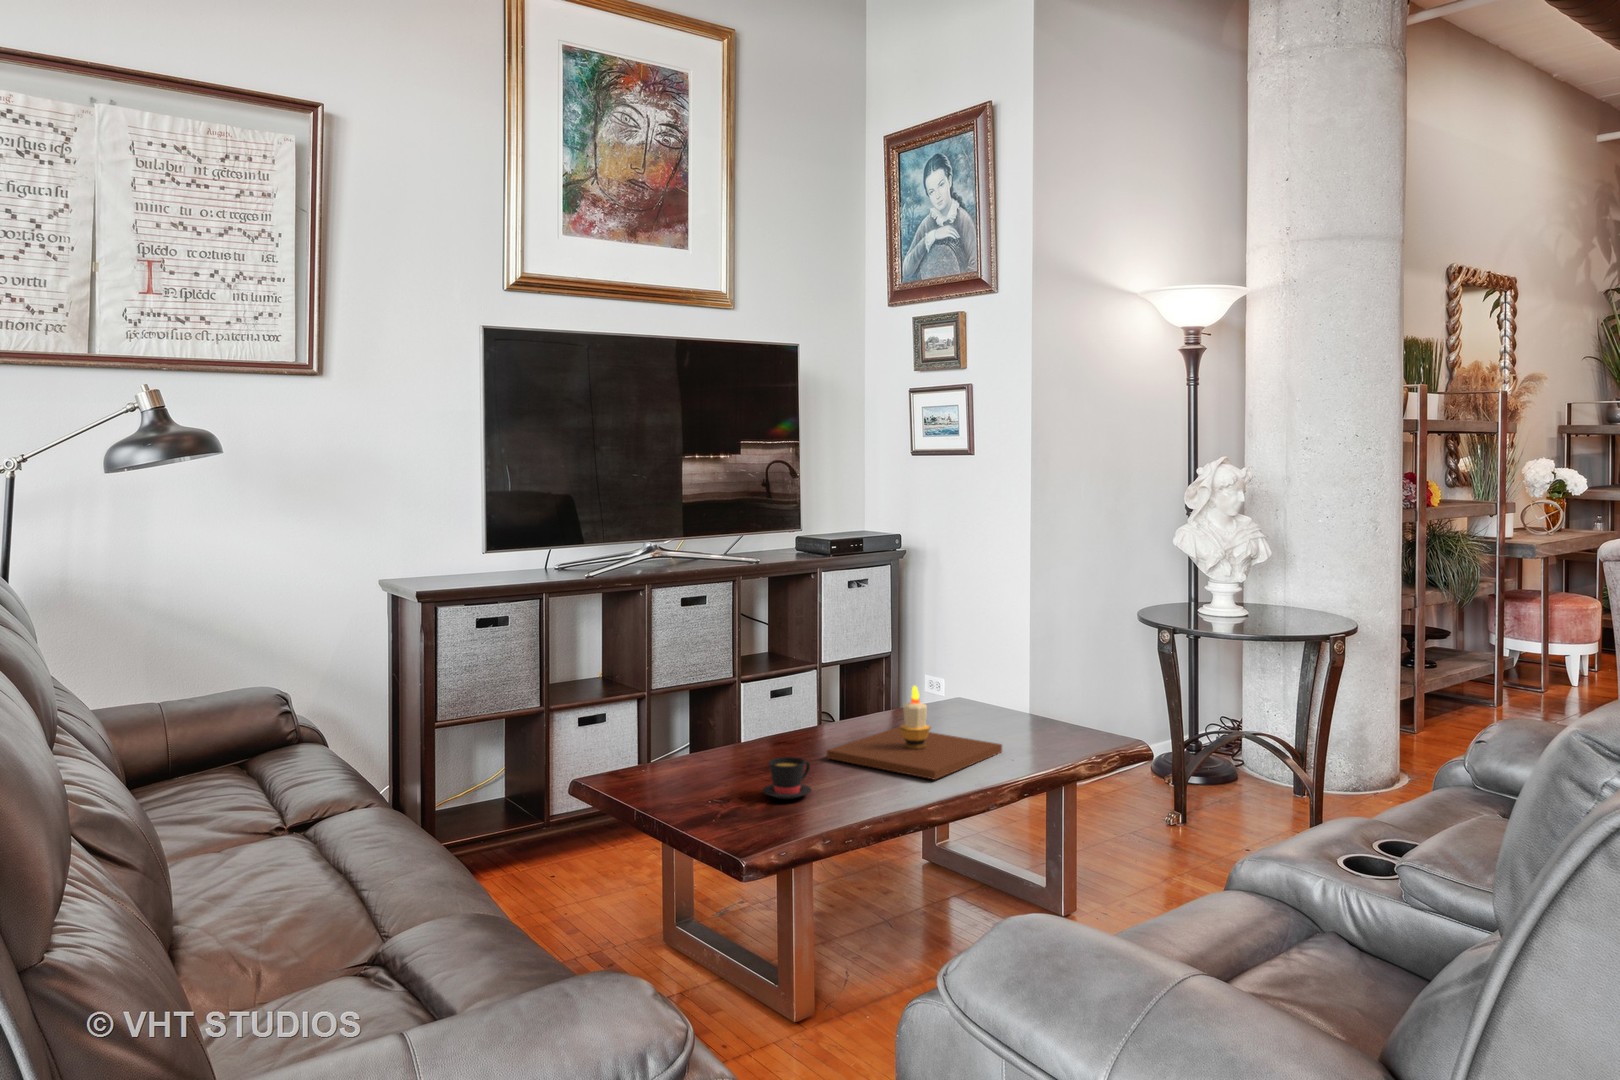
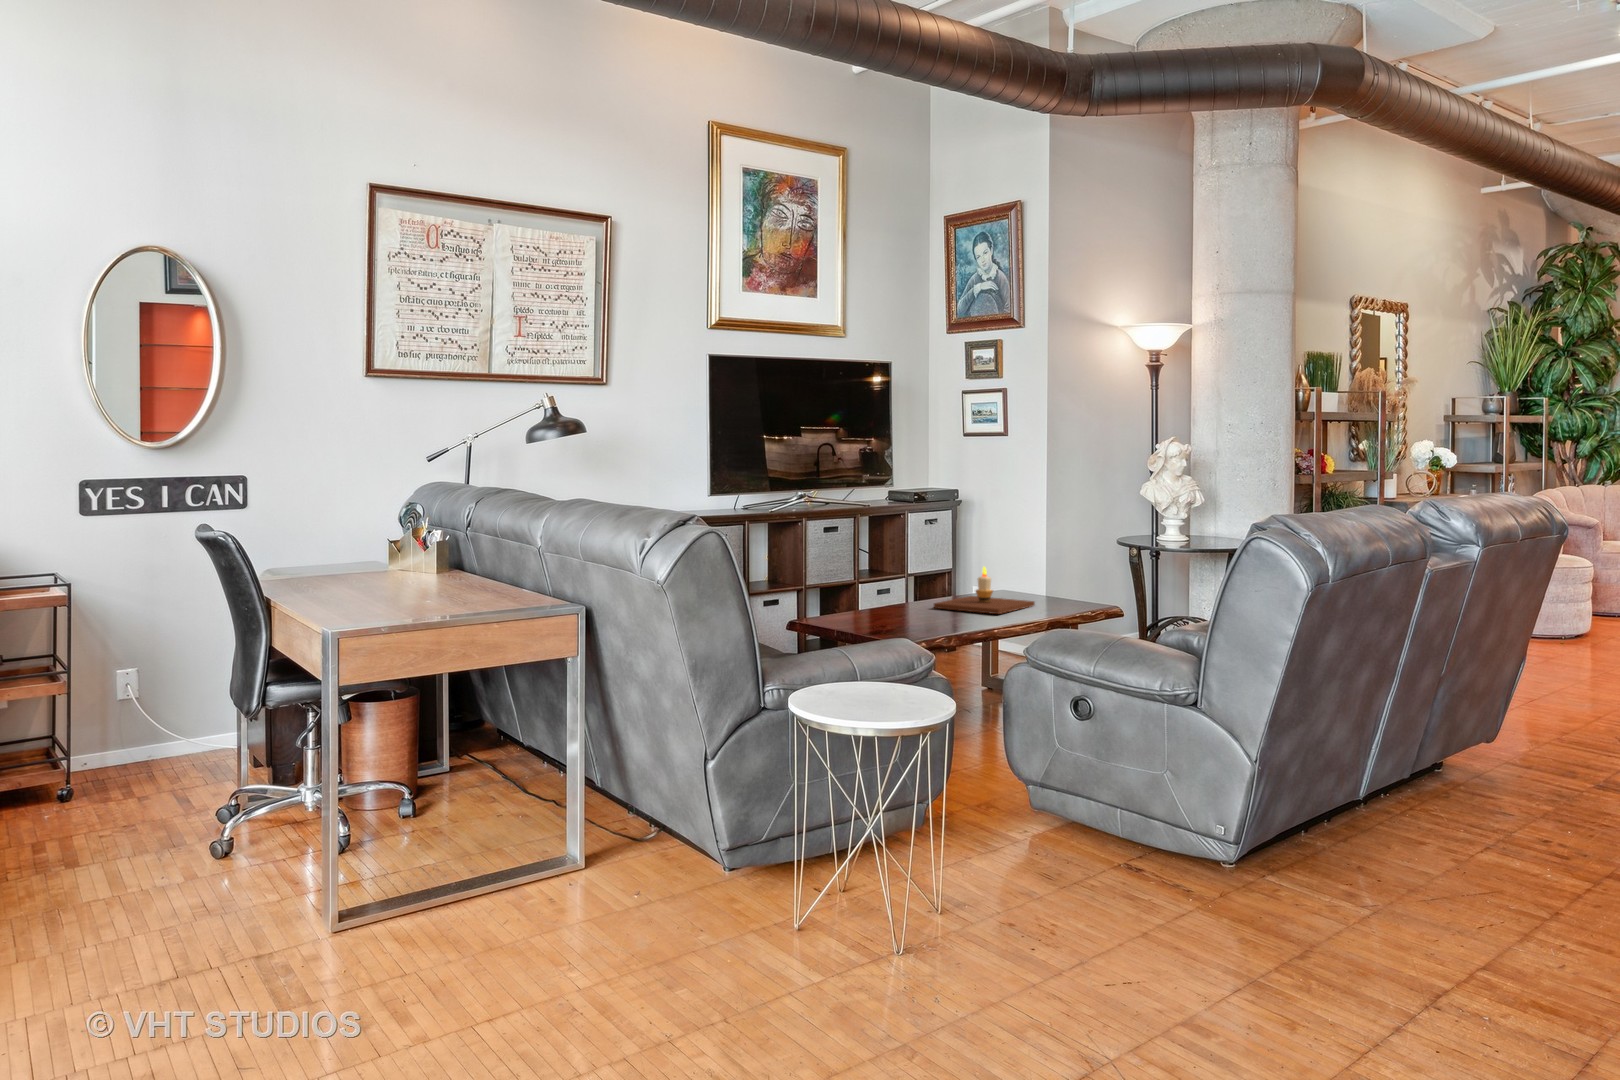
teacup: present [763,757,811,799] -> none [905,600,932,621]

